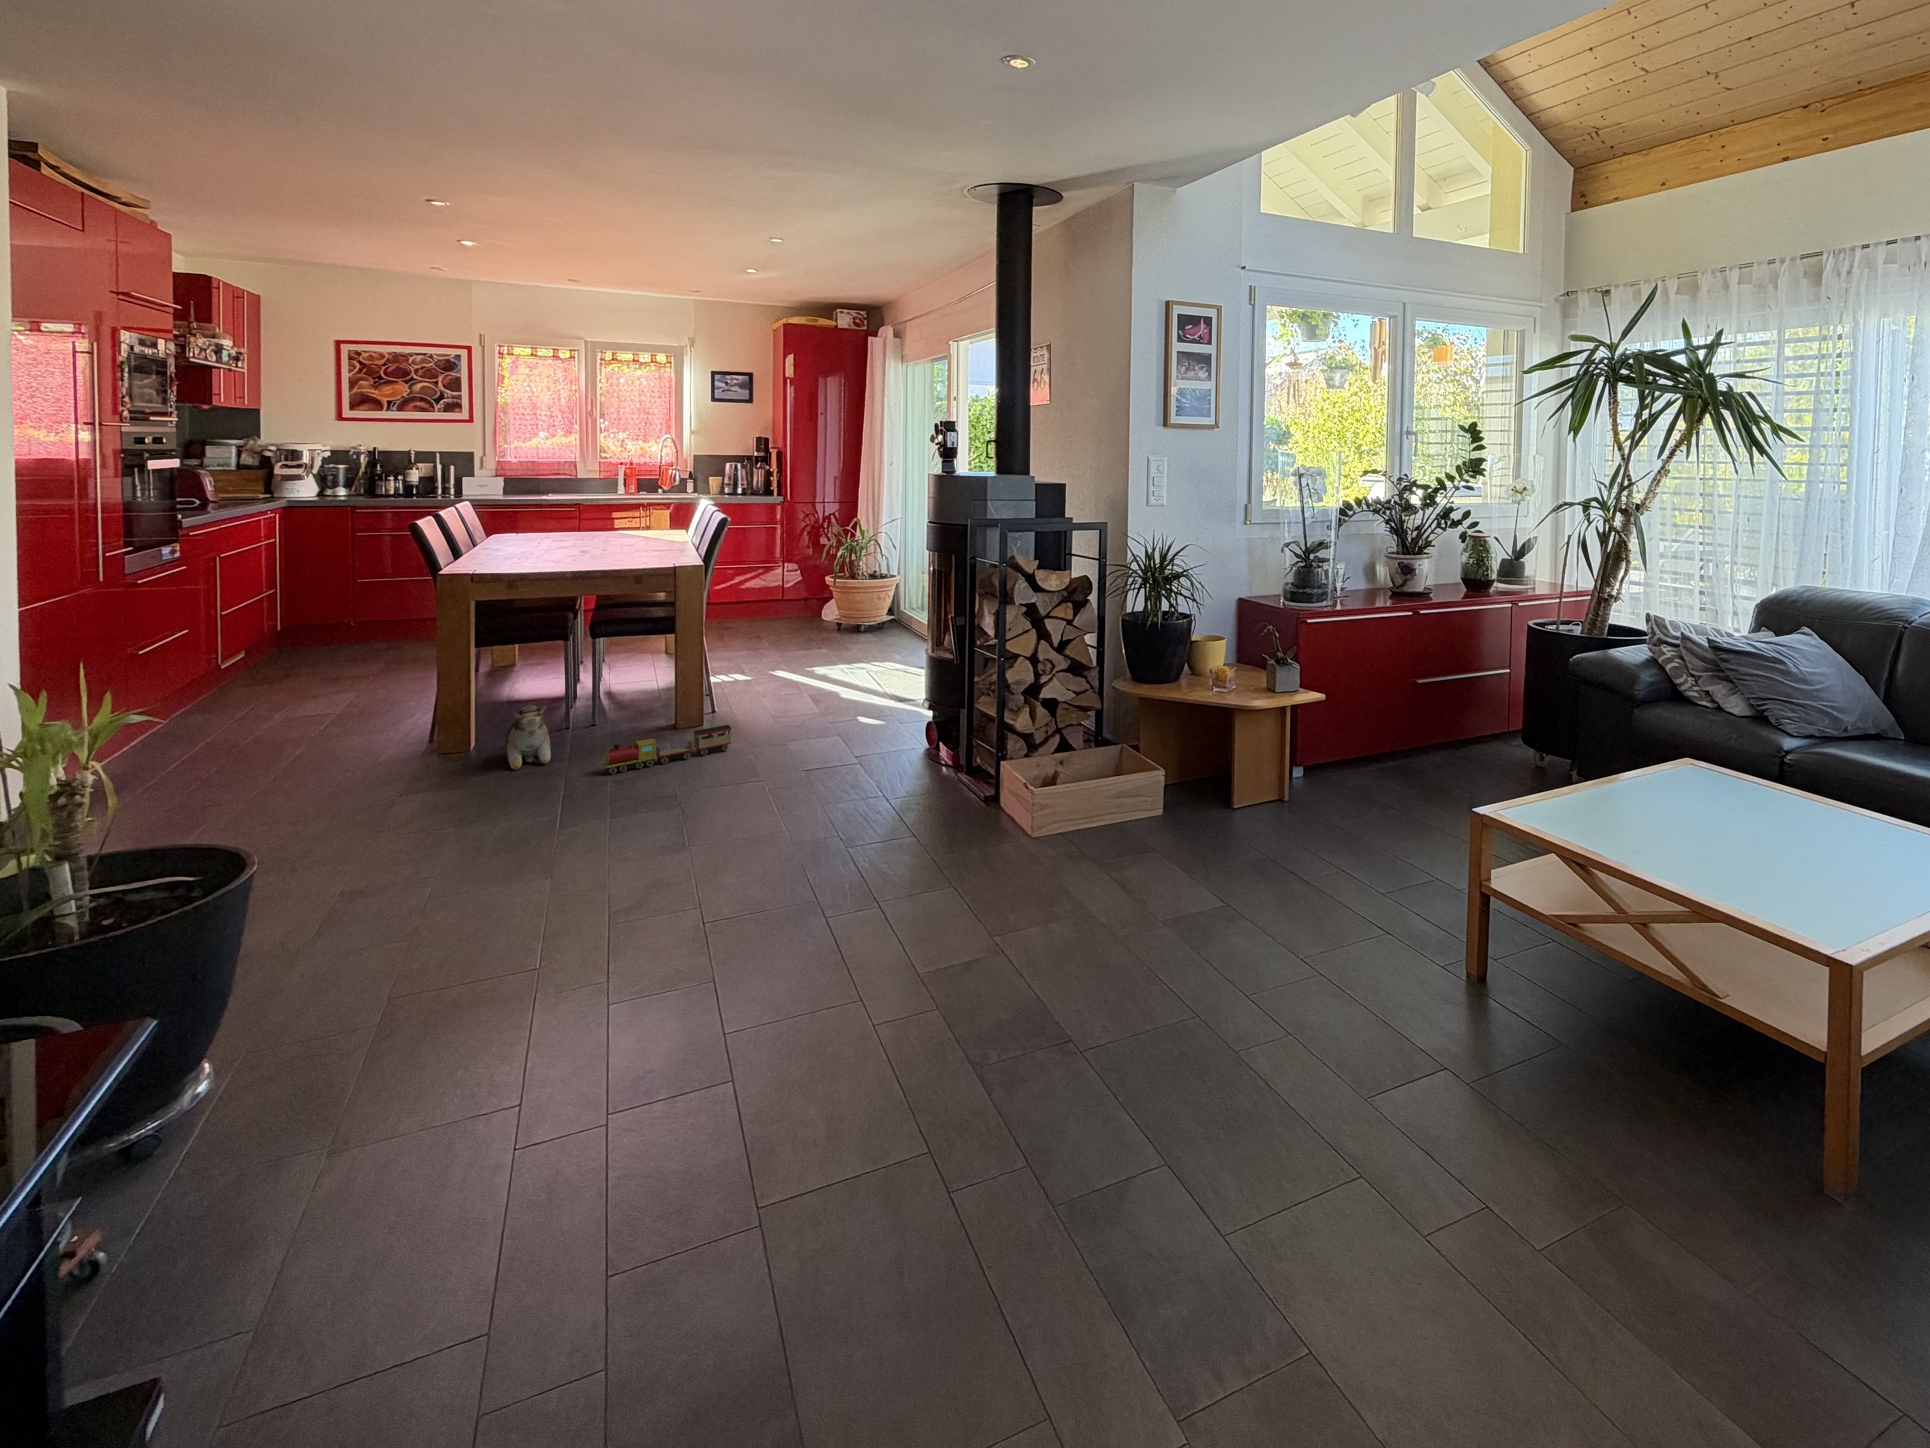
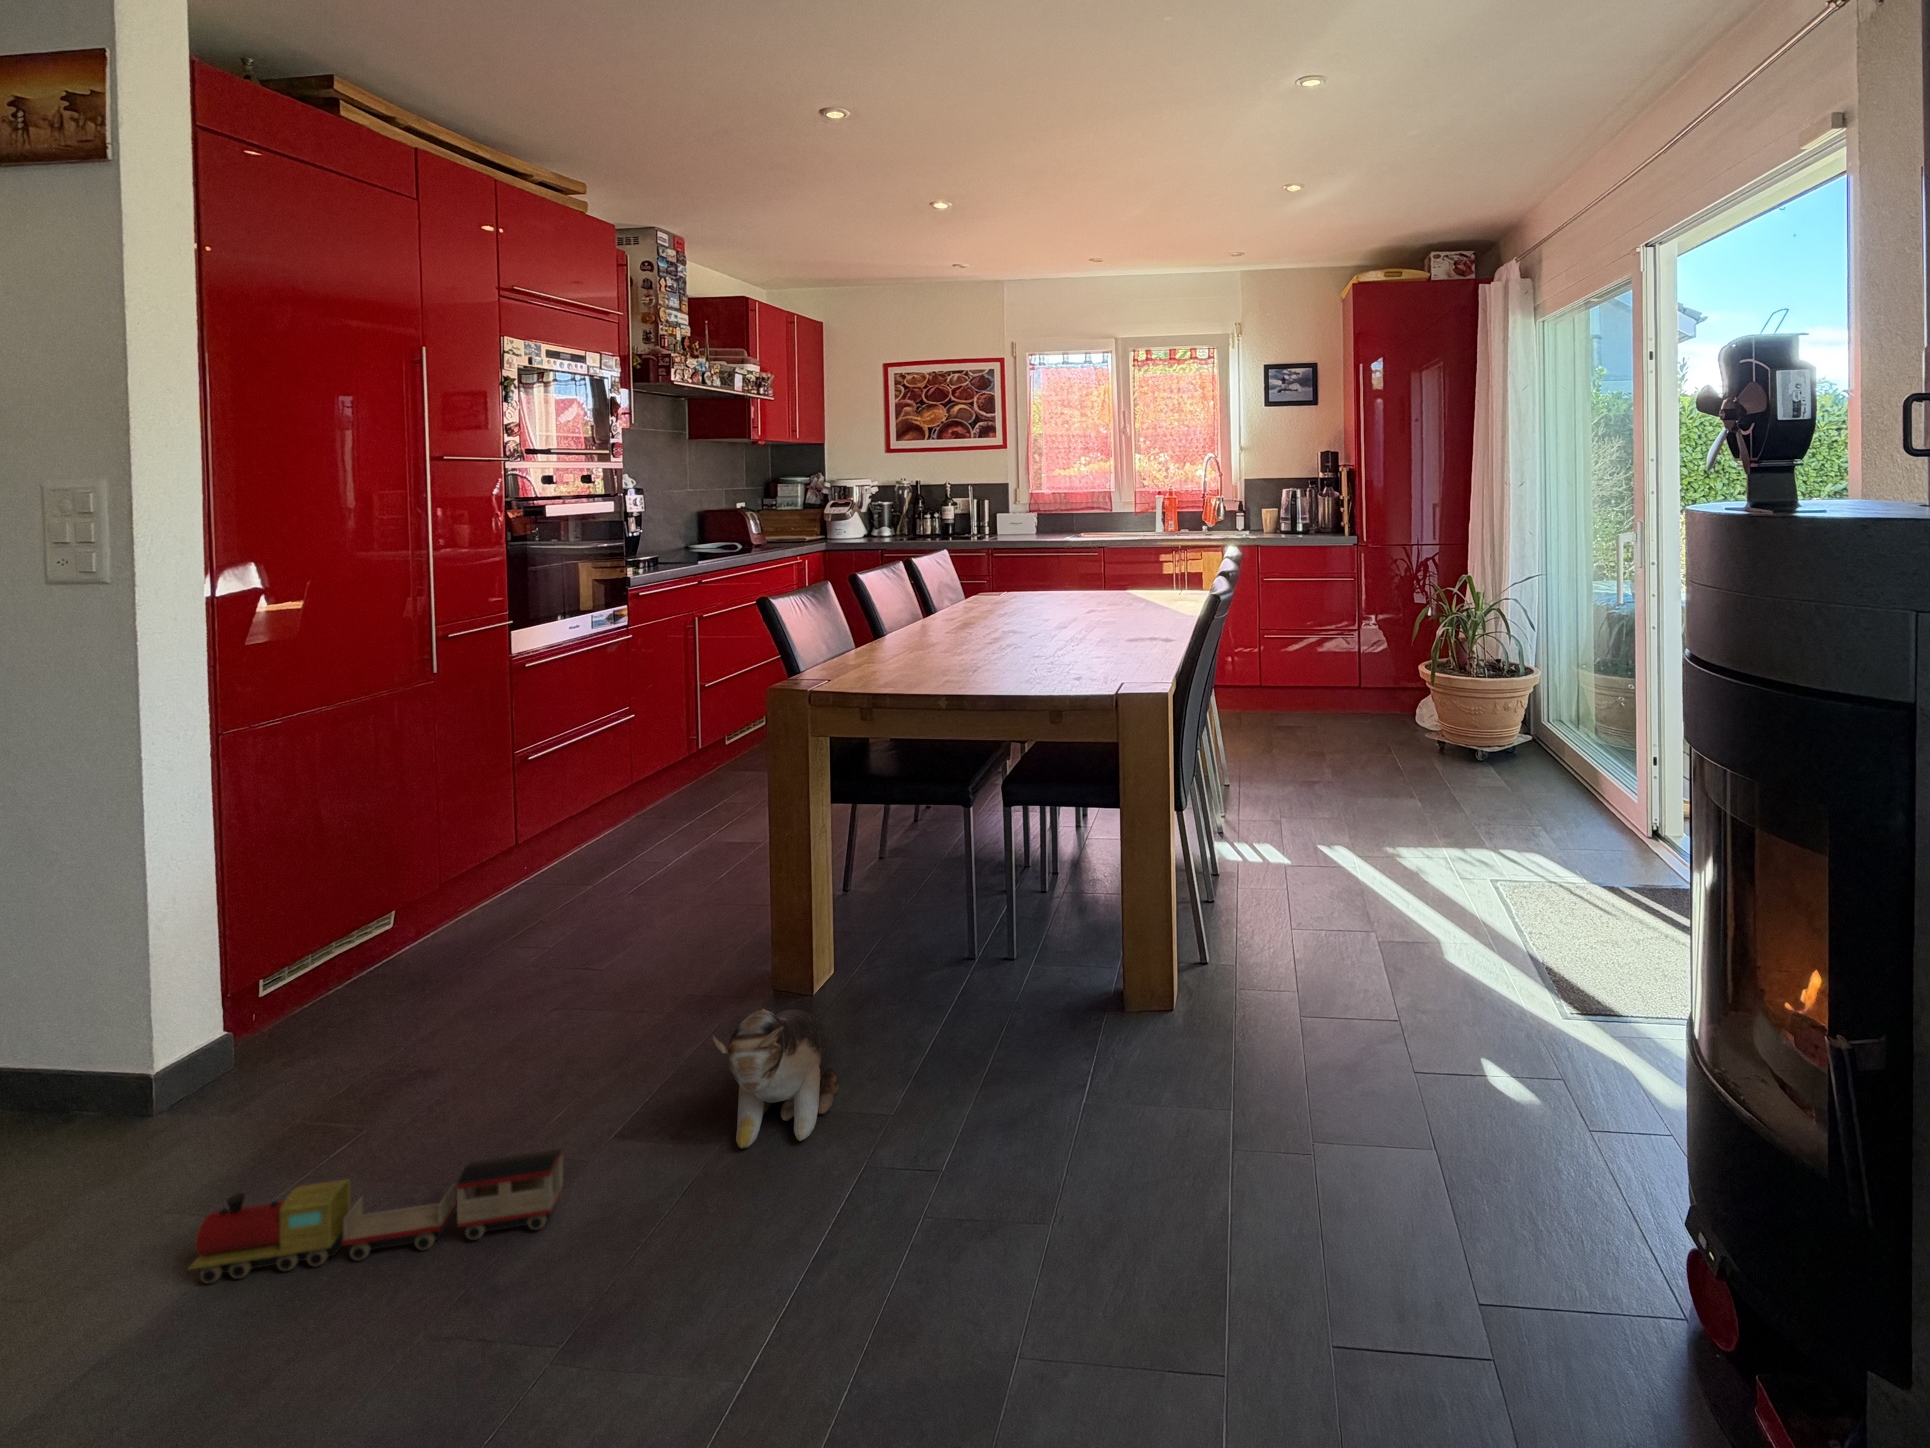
toy train: present [602,725,731,774] -> present [189,1149,563,1284]

